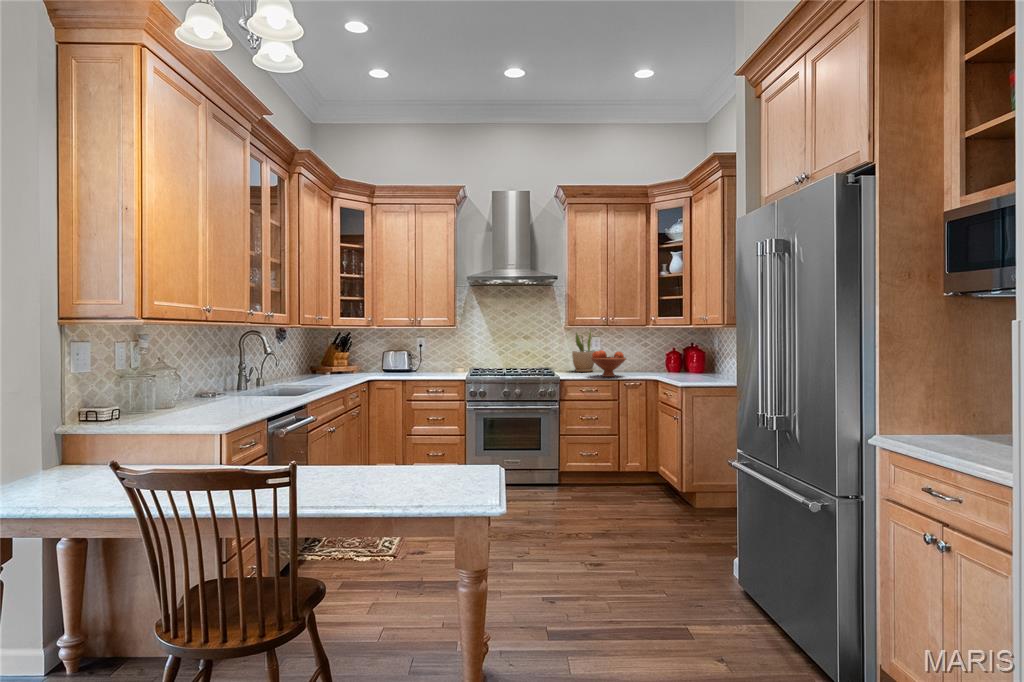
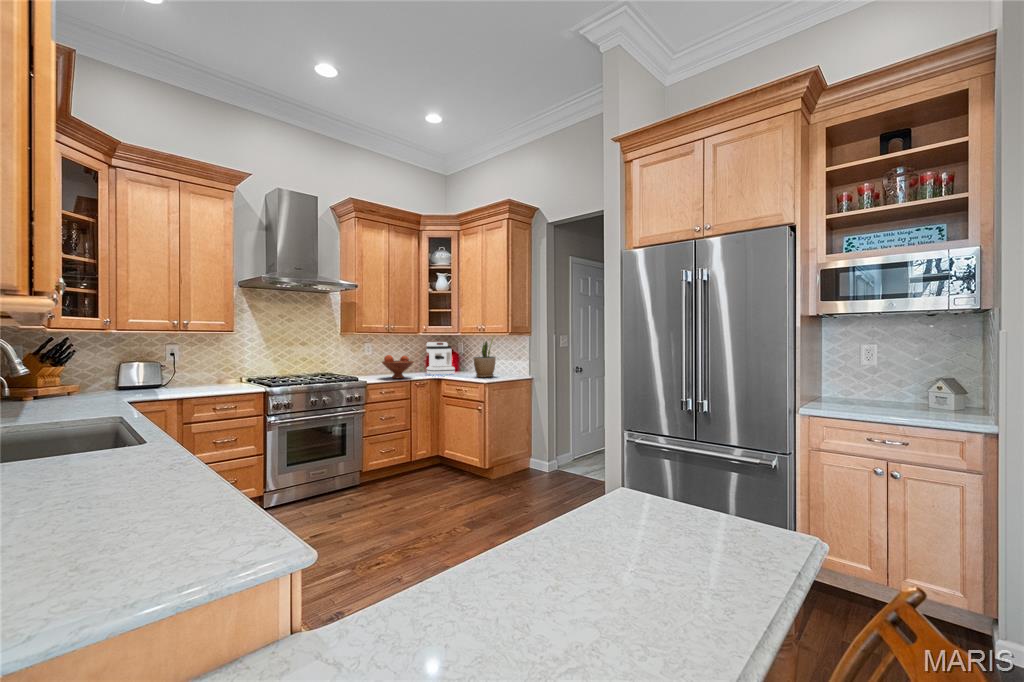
potted plant: present [572,331,595,372] -> present [474,339,496,377]
coffee maker: none [651,337,684,376] -> present [426,342,455,375]

